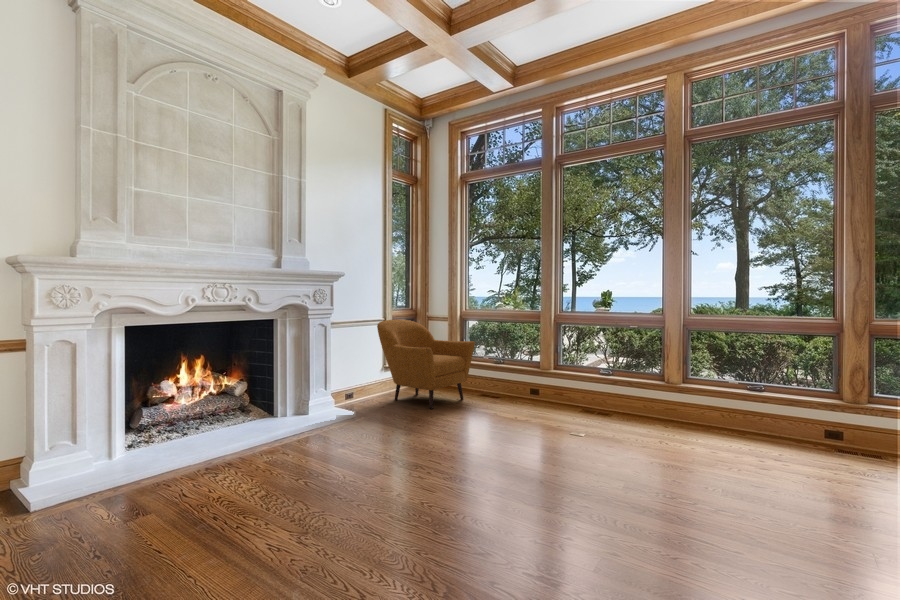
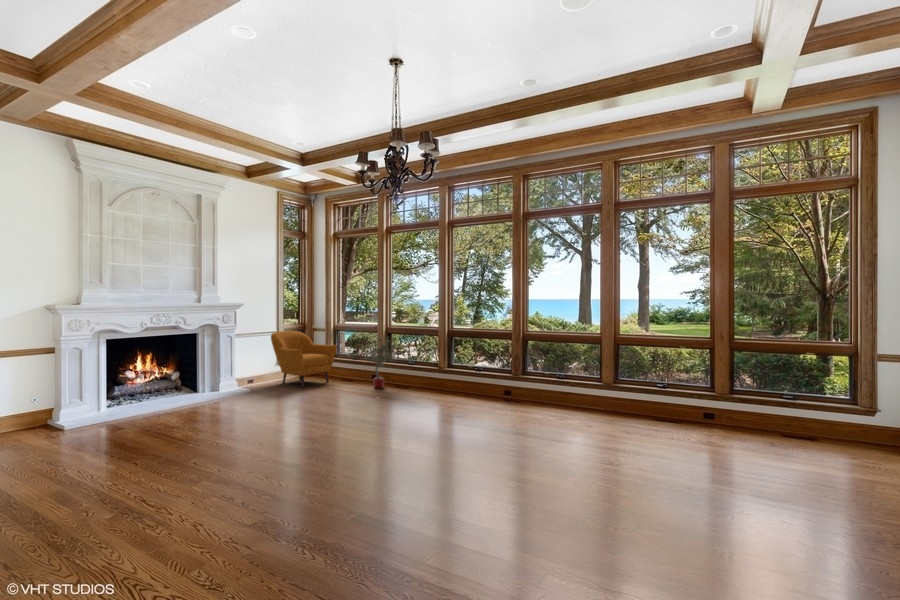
potted tree: none [525,327,590,413] -> present [365,337,396,388]

